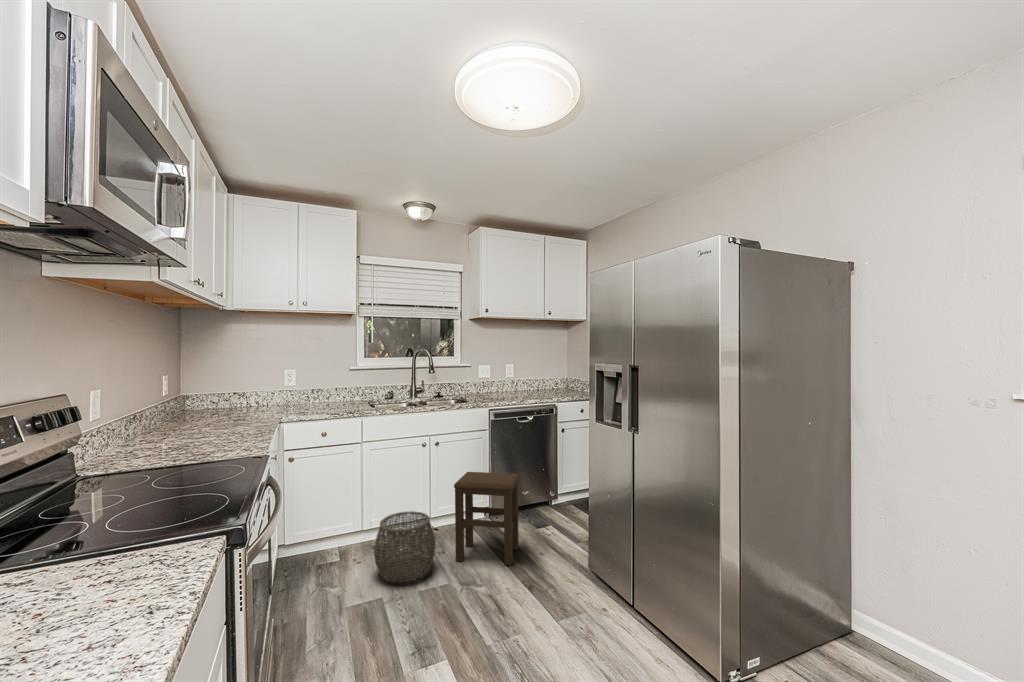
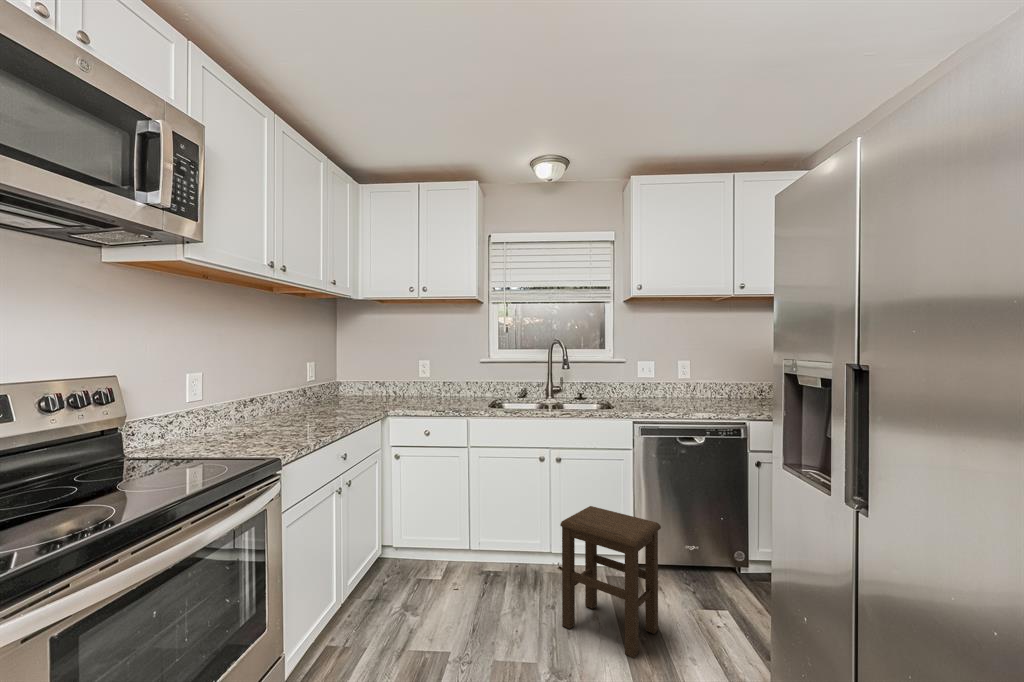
woven basket: present [374,511,436,583] -> none [456,544,534,640]

